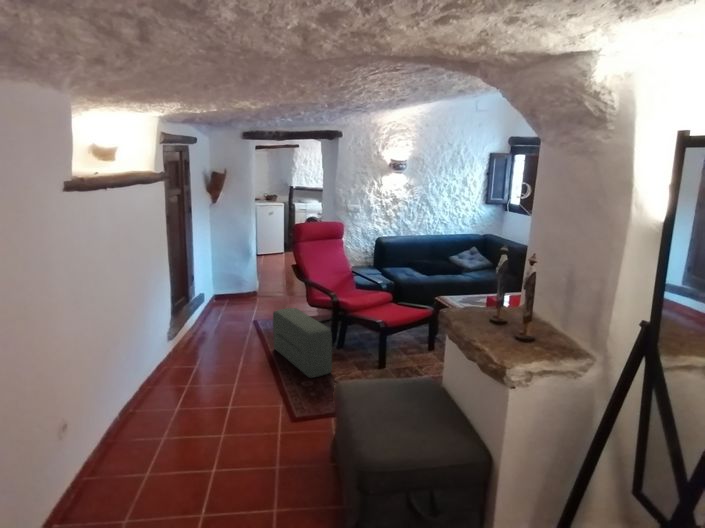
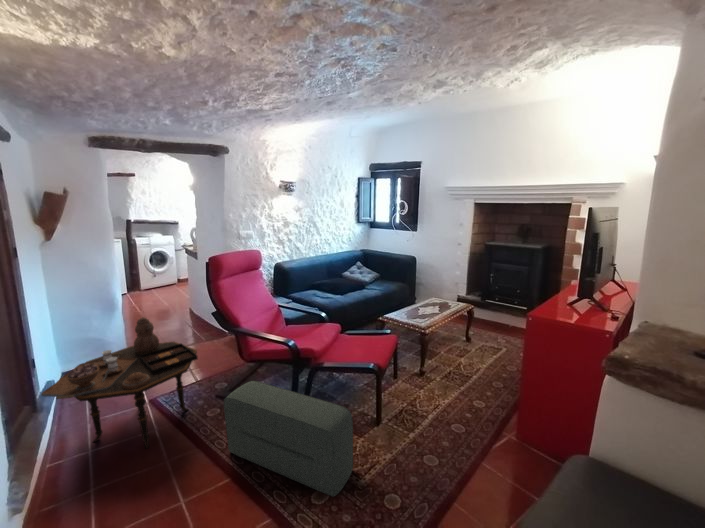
side table: none [193,258,277,337] -> present [41,317,198,448]

